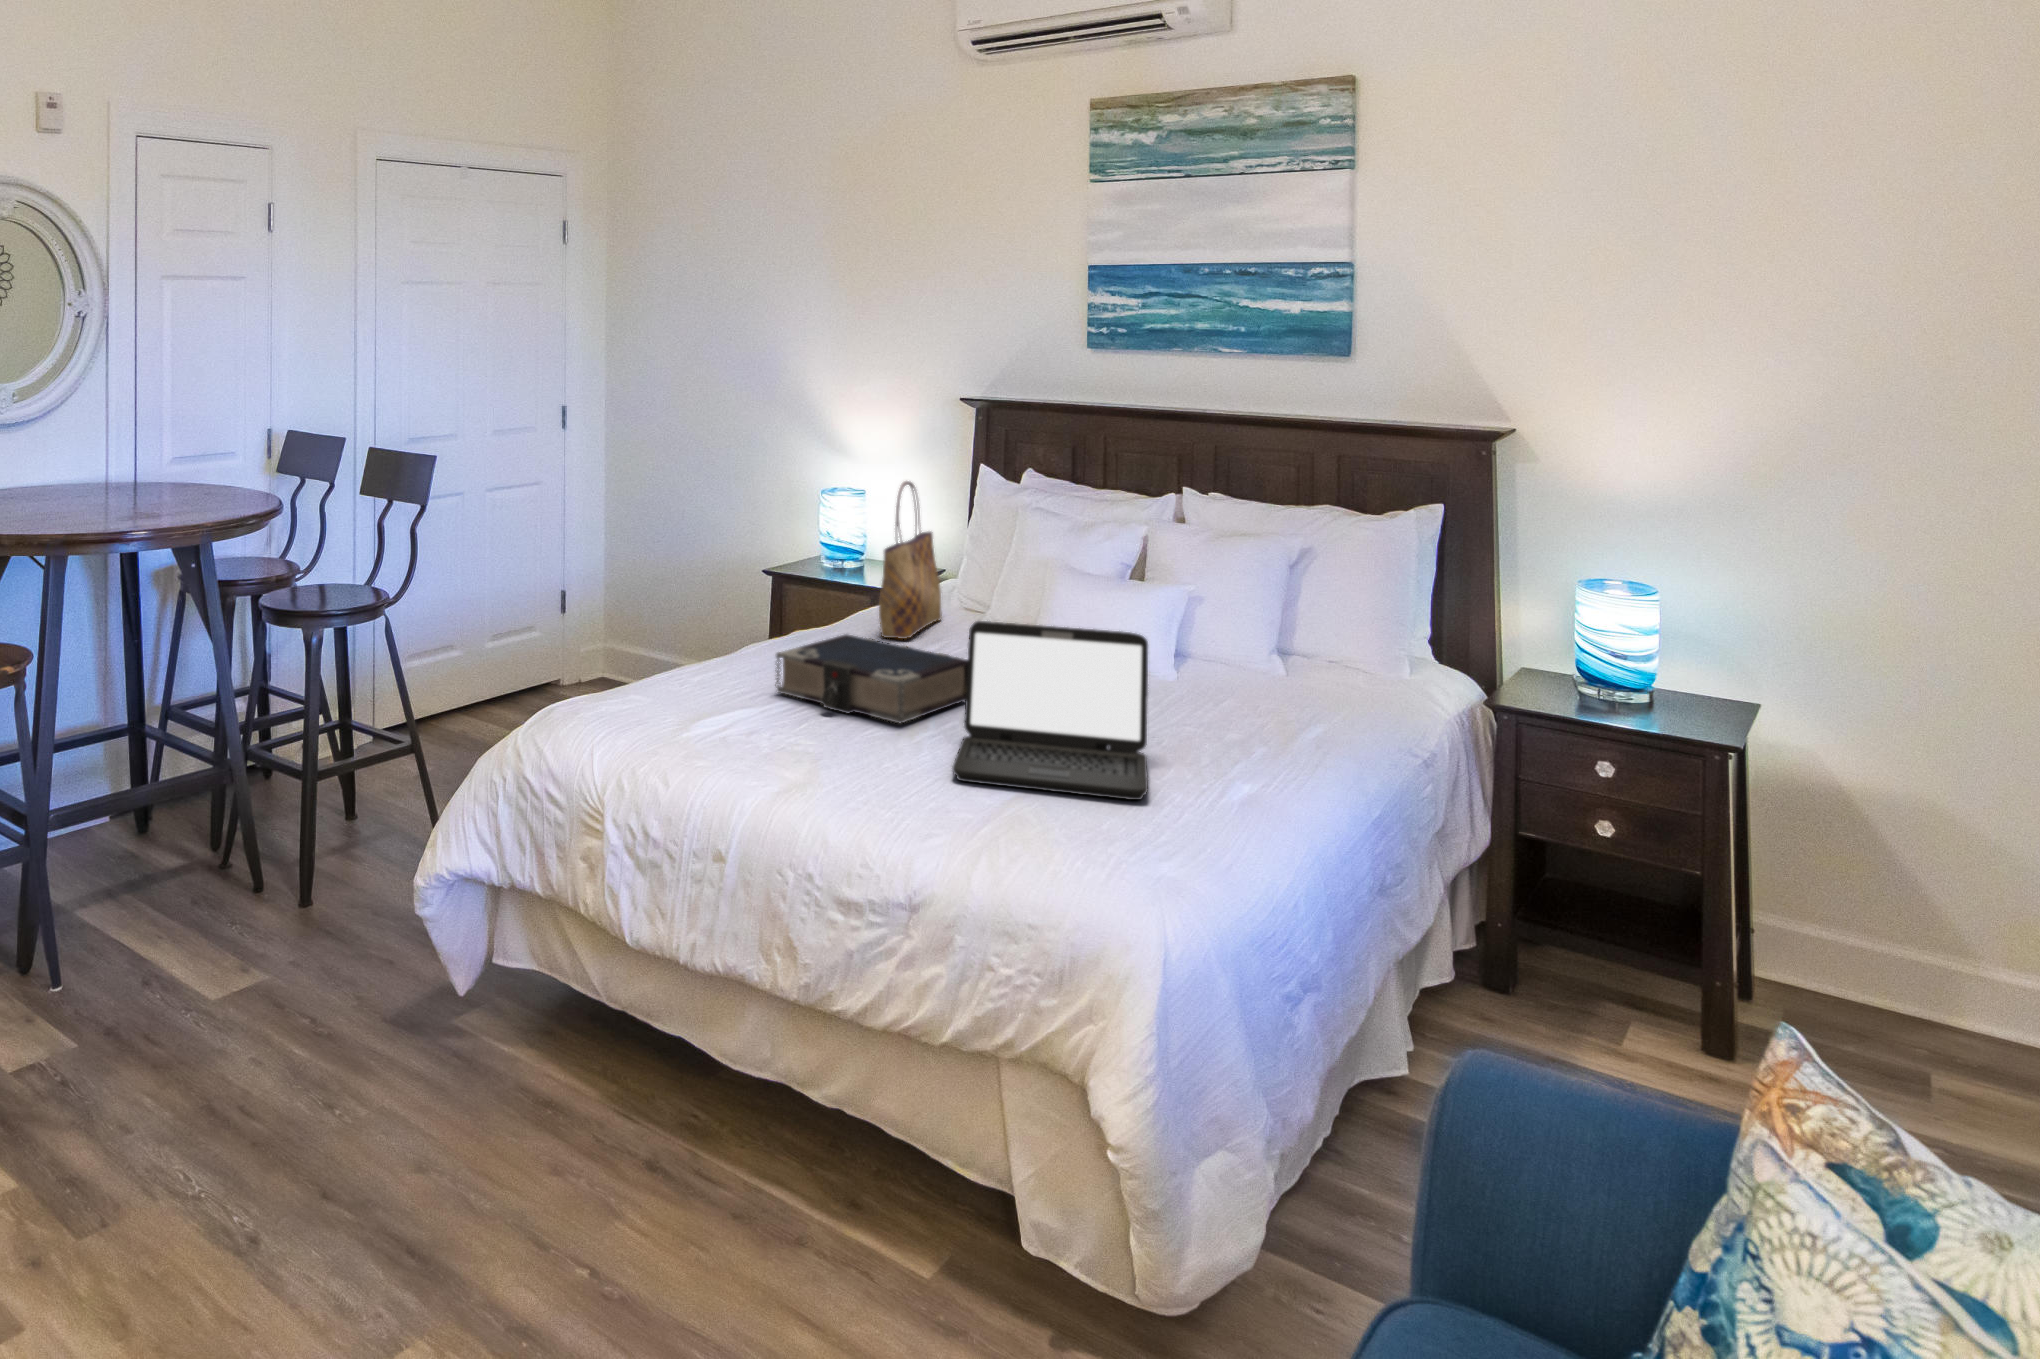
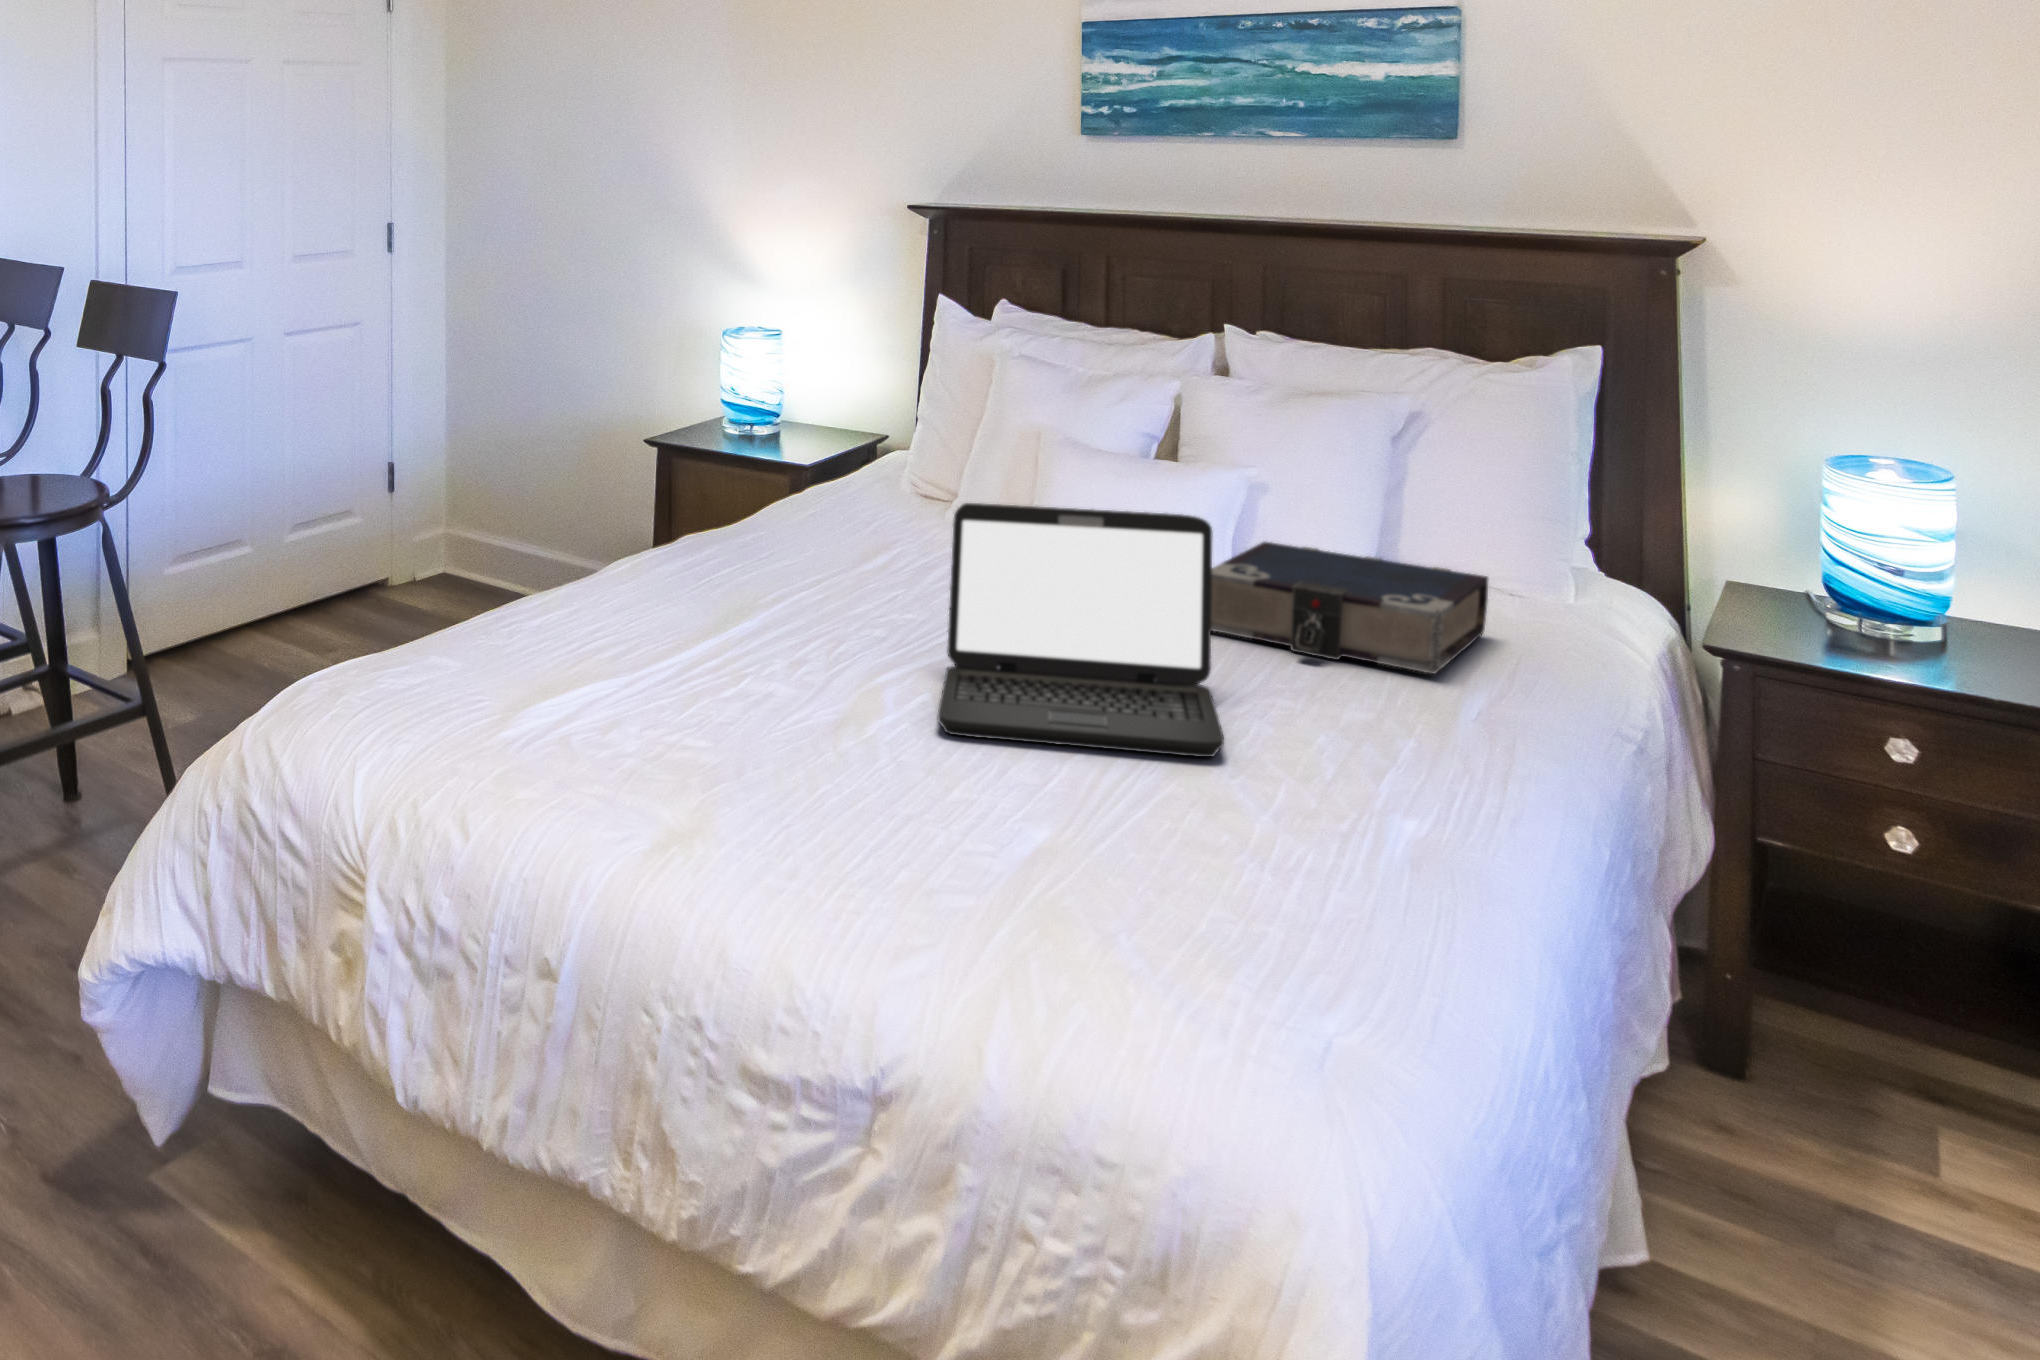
tote bag: present [879,481,942,639] -> none [809,313,891,529]
book: present [776,635,968,723] -> present [1211,542,1488,674]

